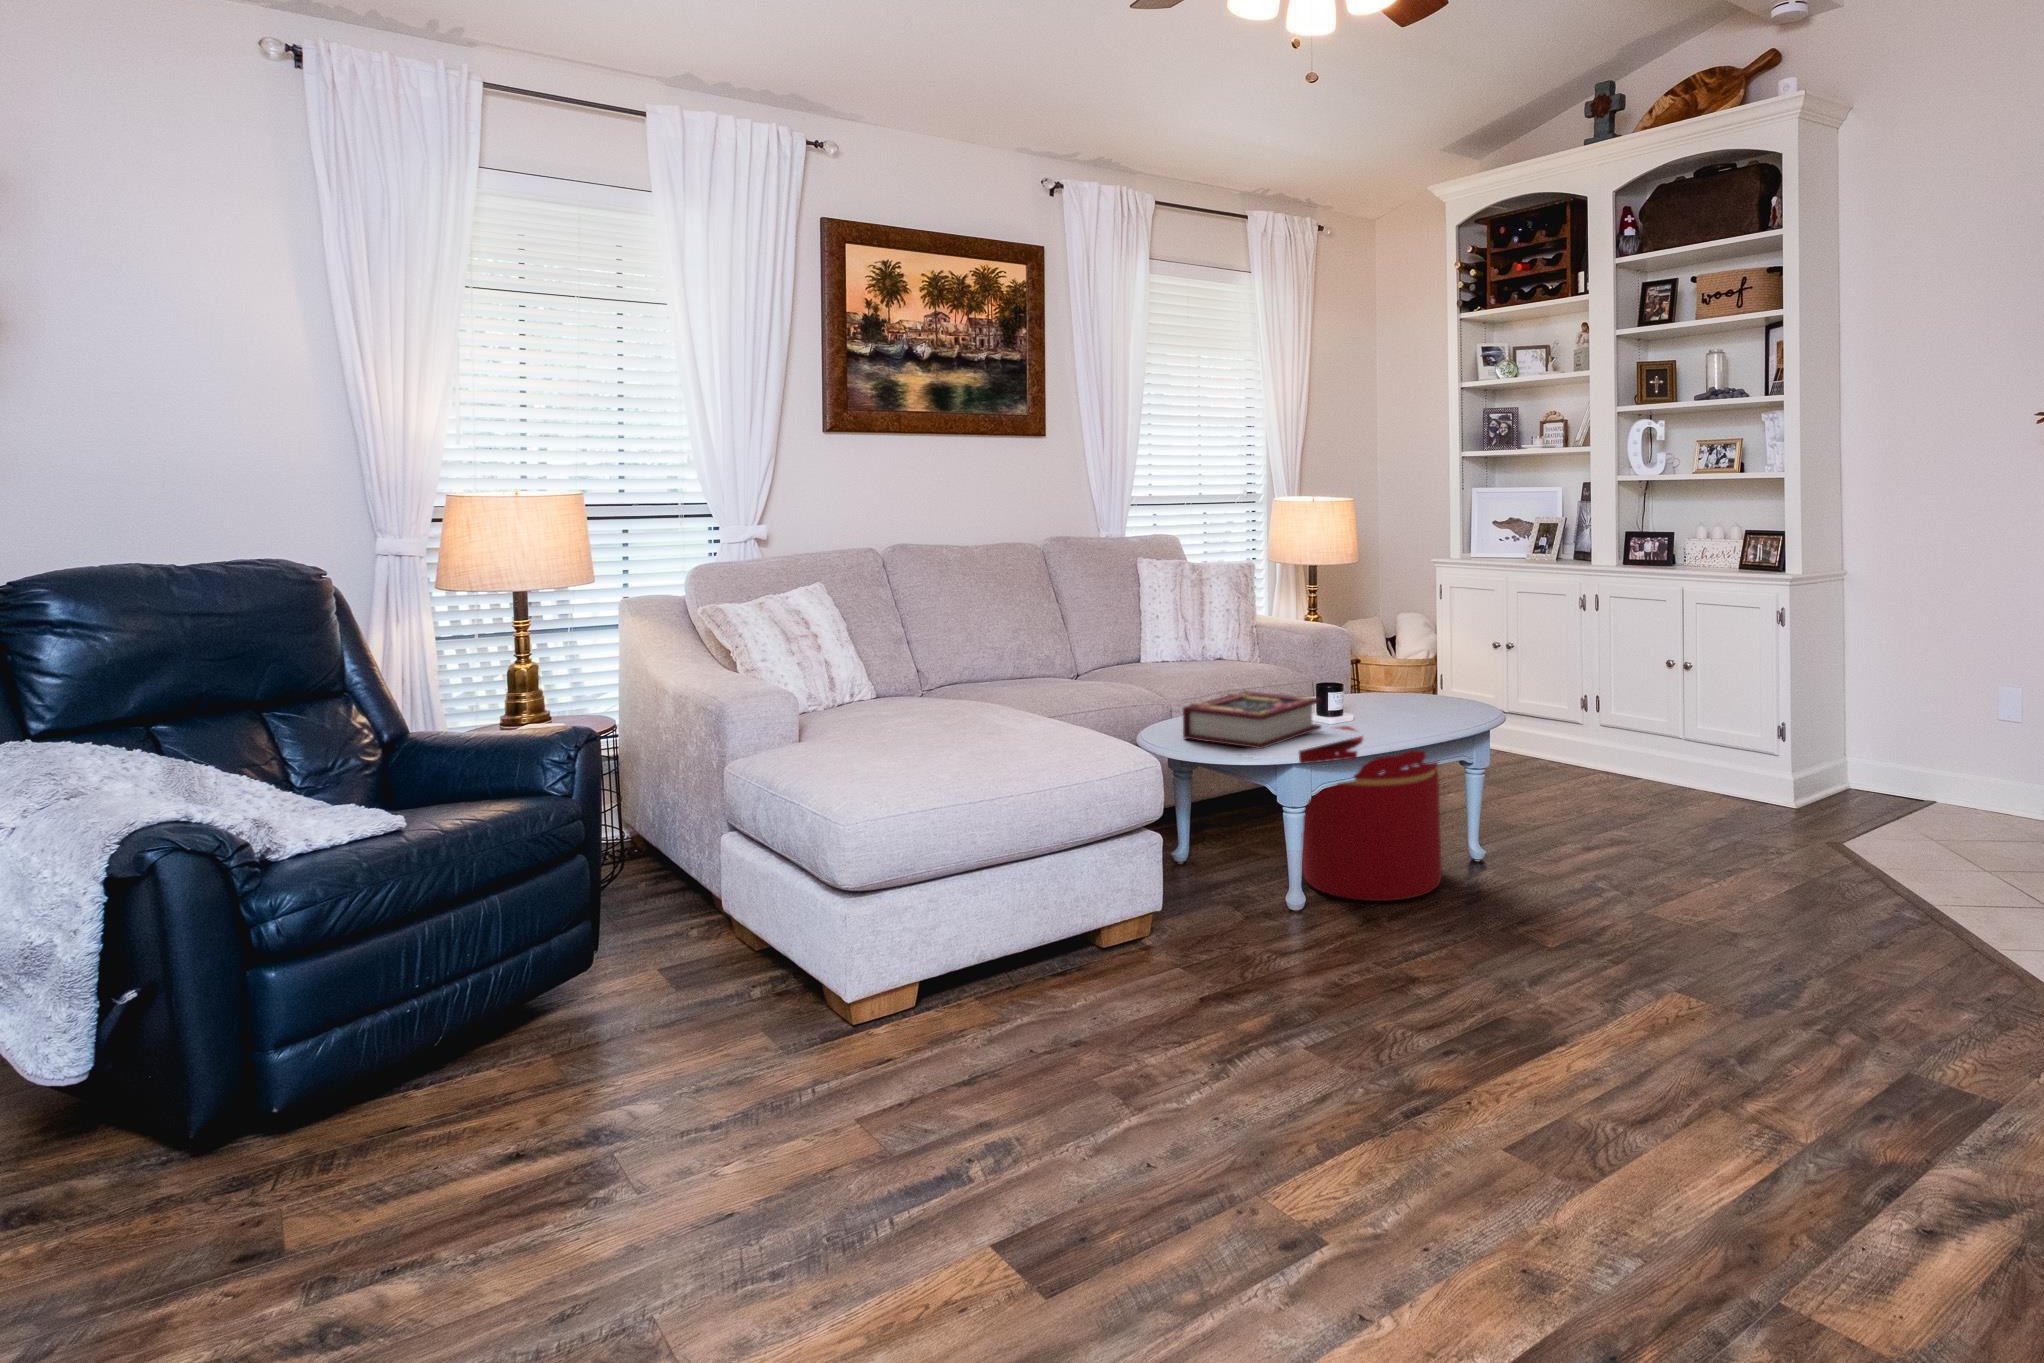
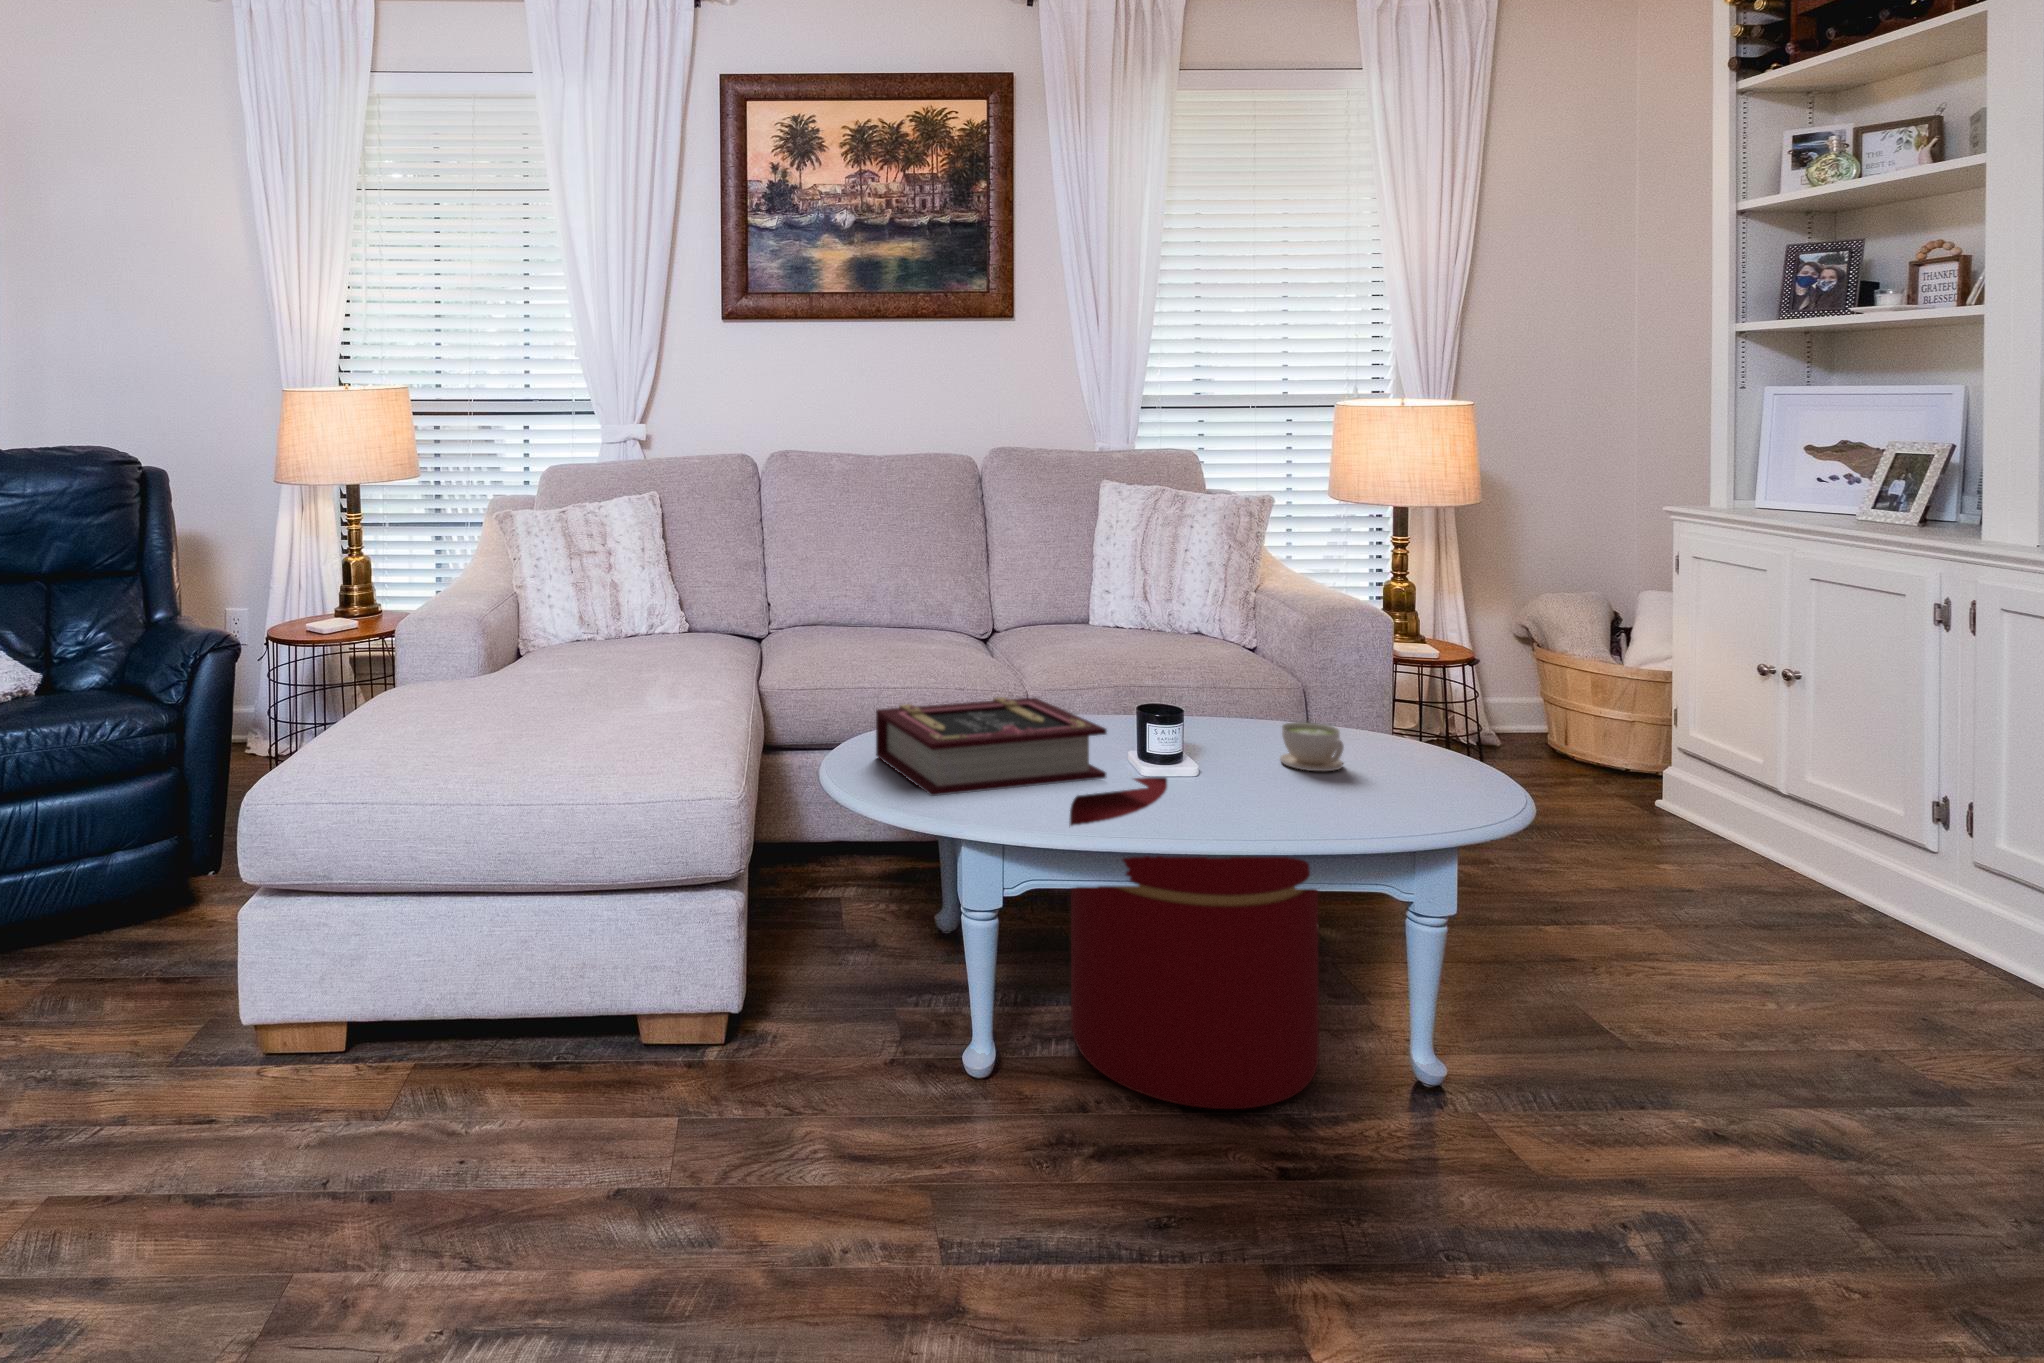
coffee cup: none [1375,686,1413,712] -> present [1280,722,1344,771]

